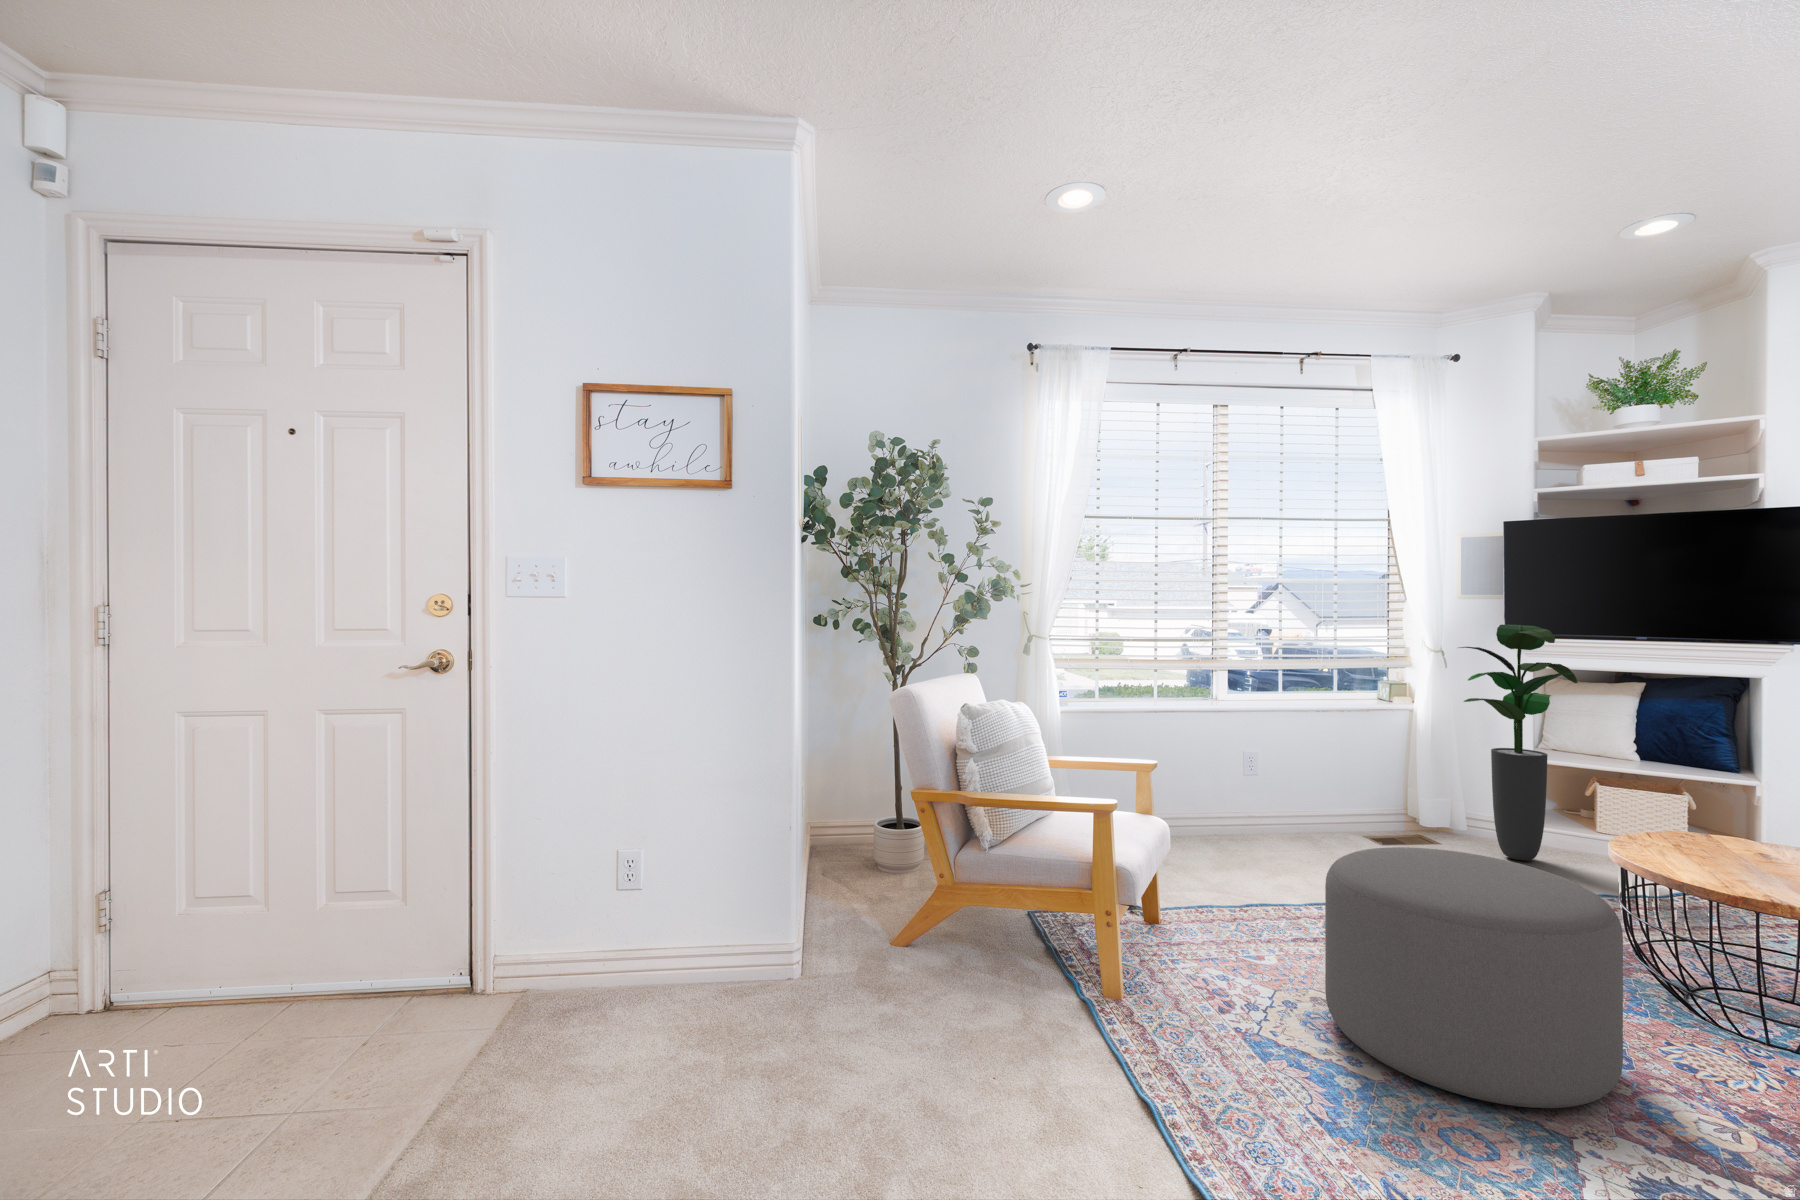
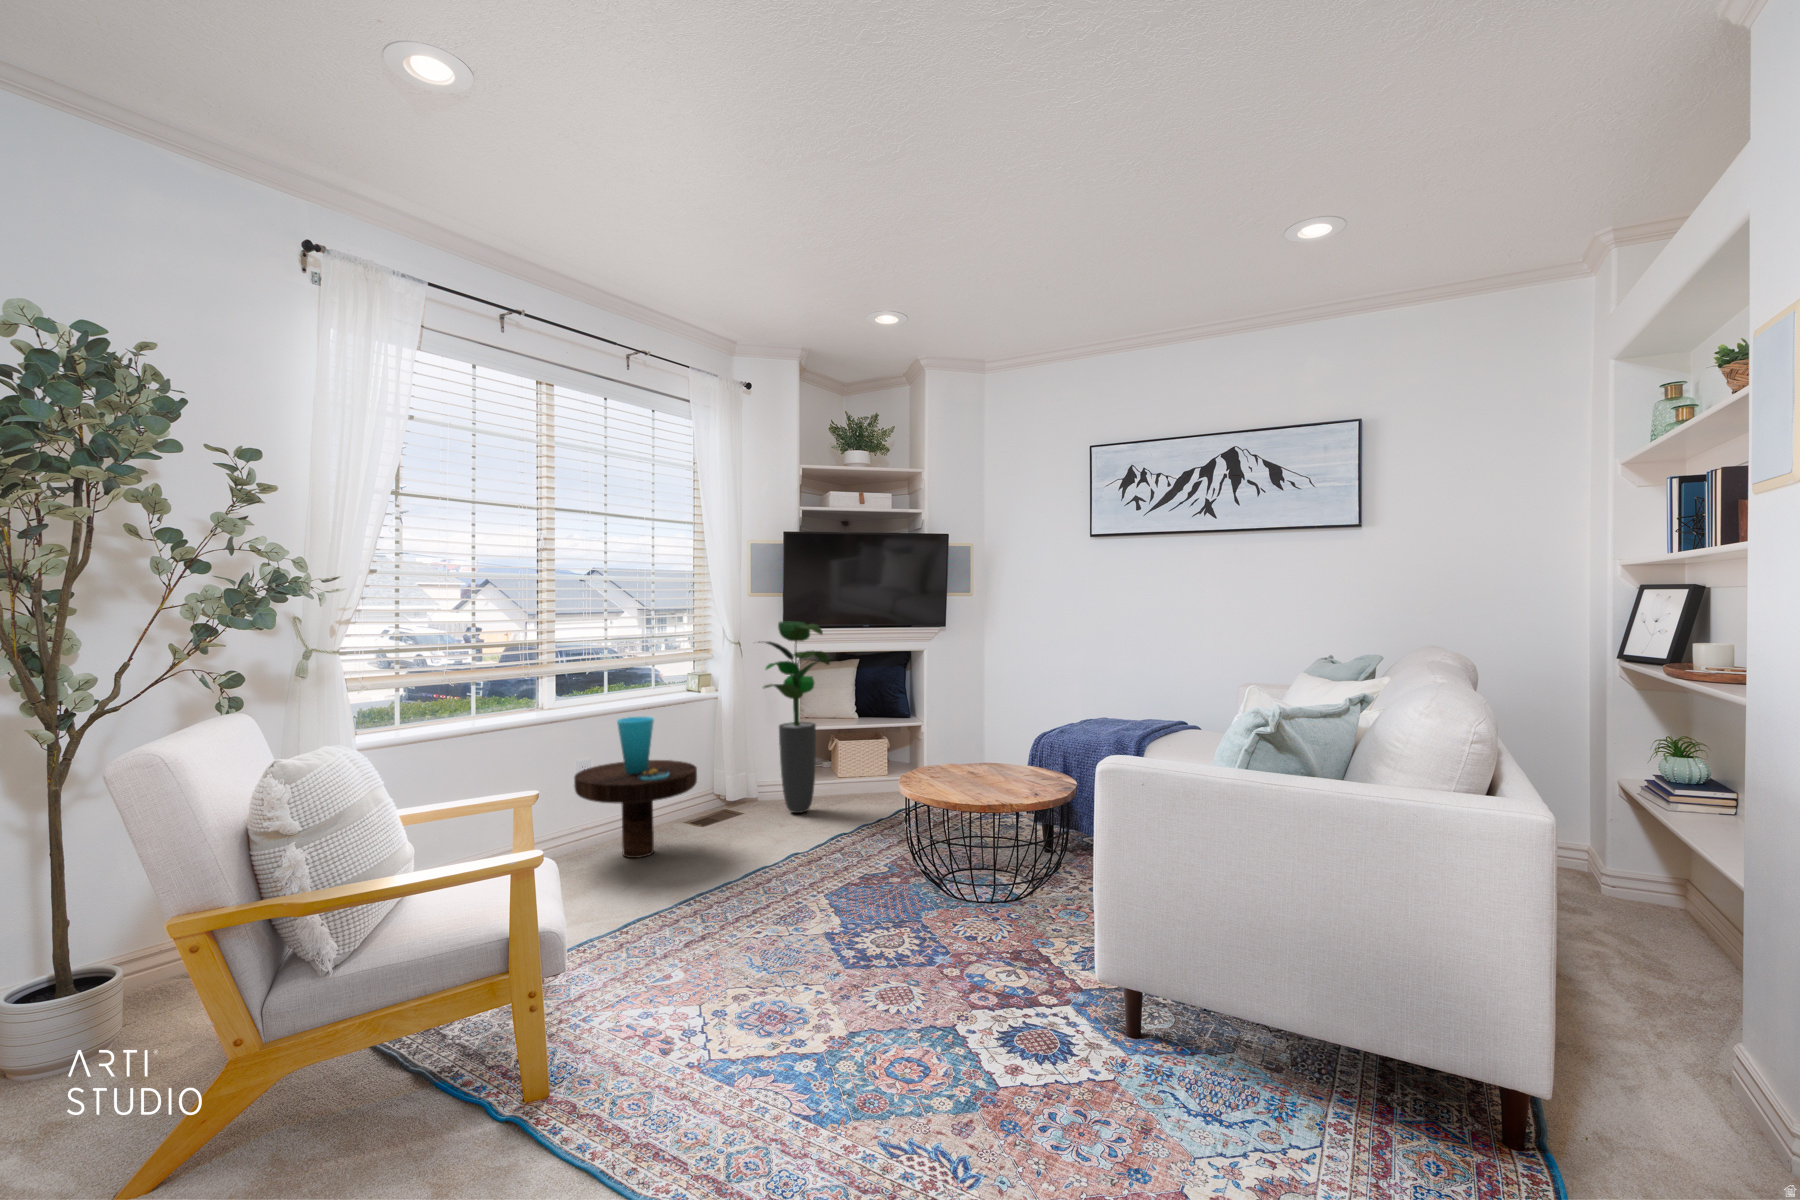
side table: none [1236,713,1365,855] -> present [574,717,697,858]
ottoman: present [1325,847,1623,1108] -> none [748,817,961,1033]

